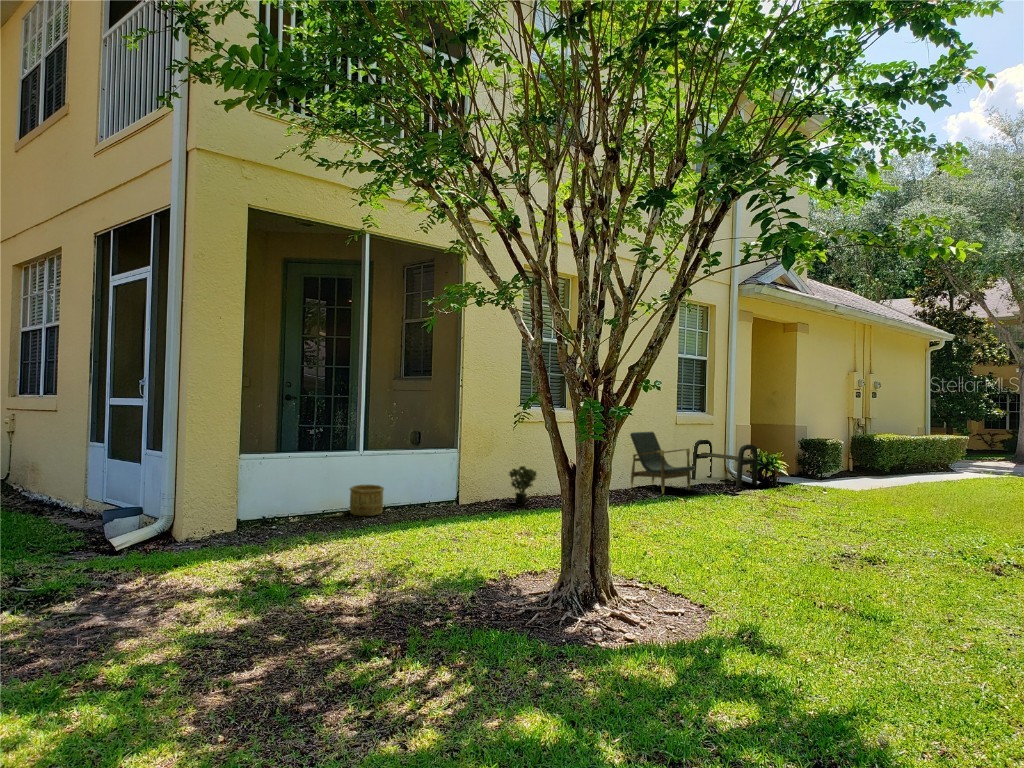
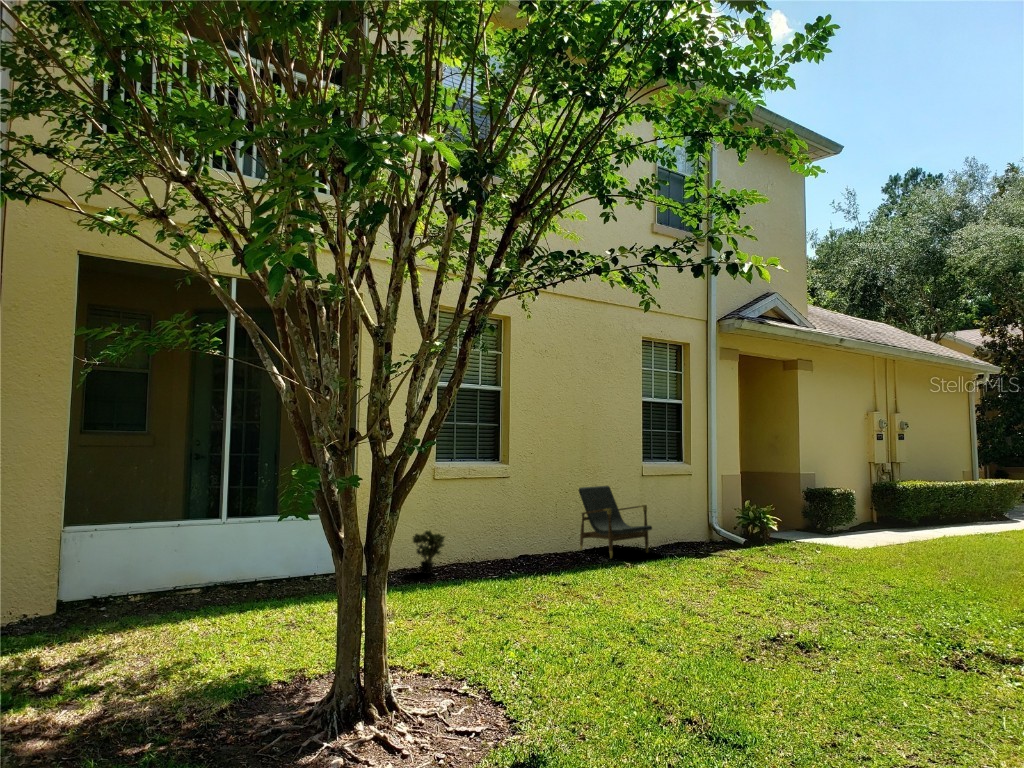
bench: present [691,440,758,487] -> none [662,493,737,548]
wooden bucket: present [350,485,384,516] -> none [206,556,247,593]

